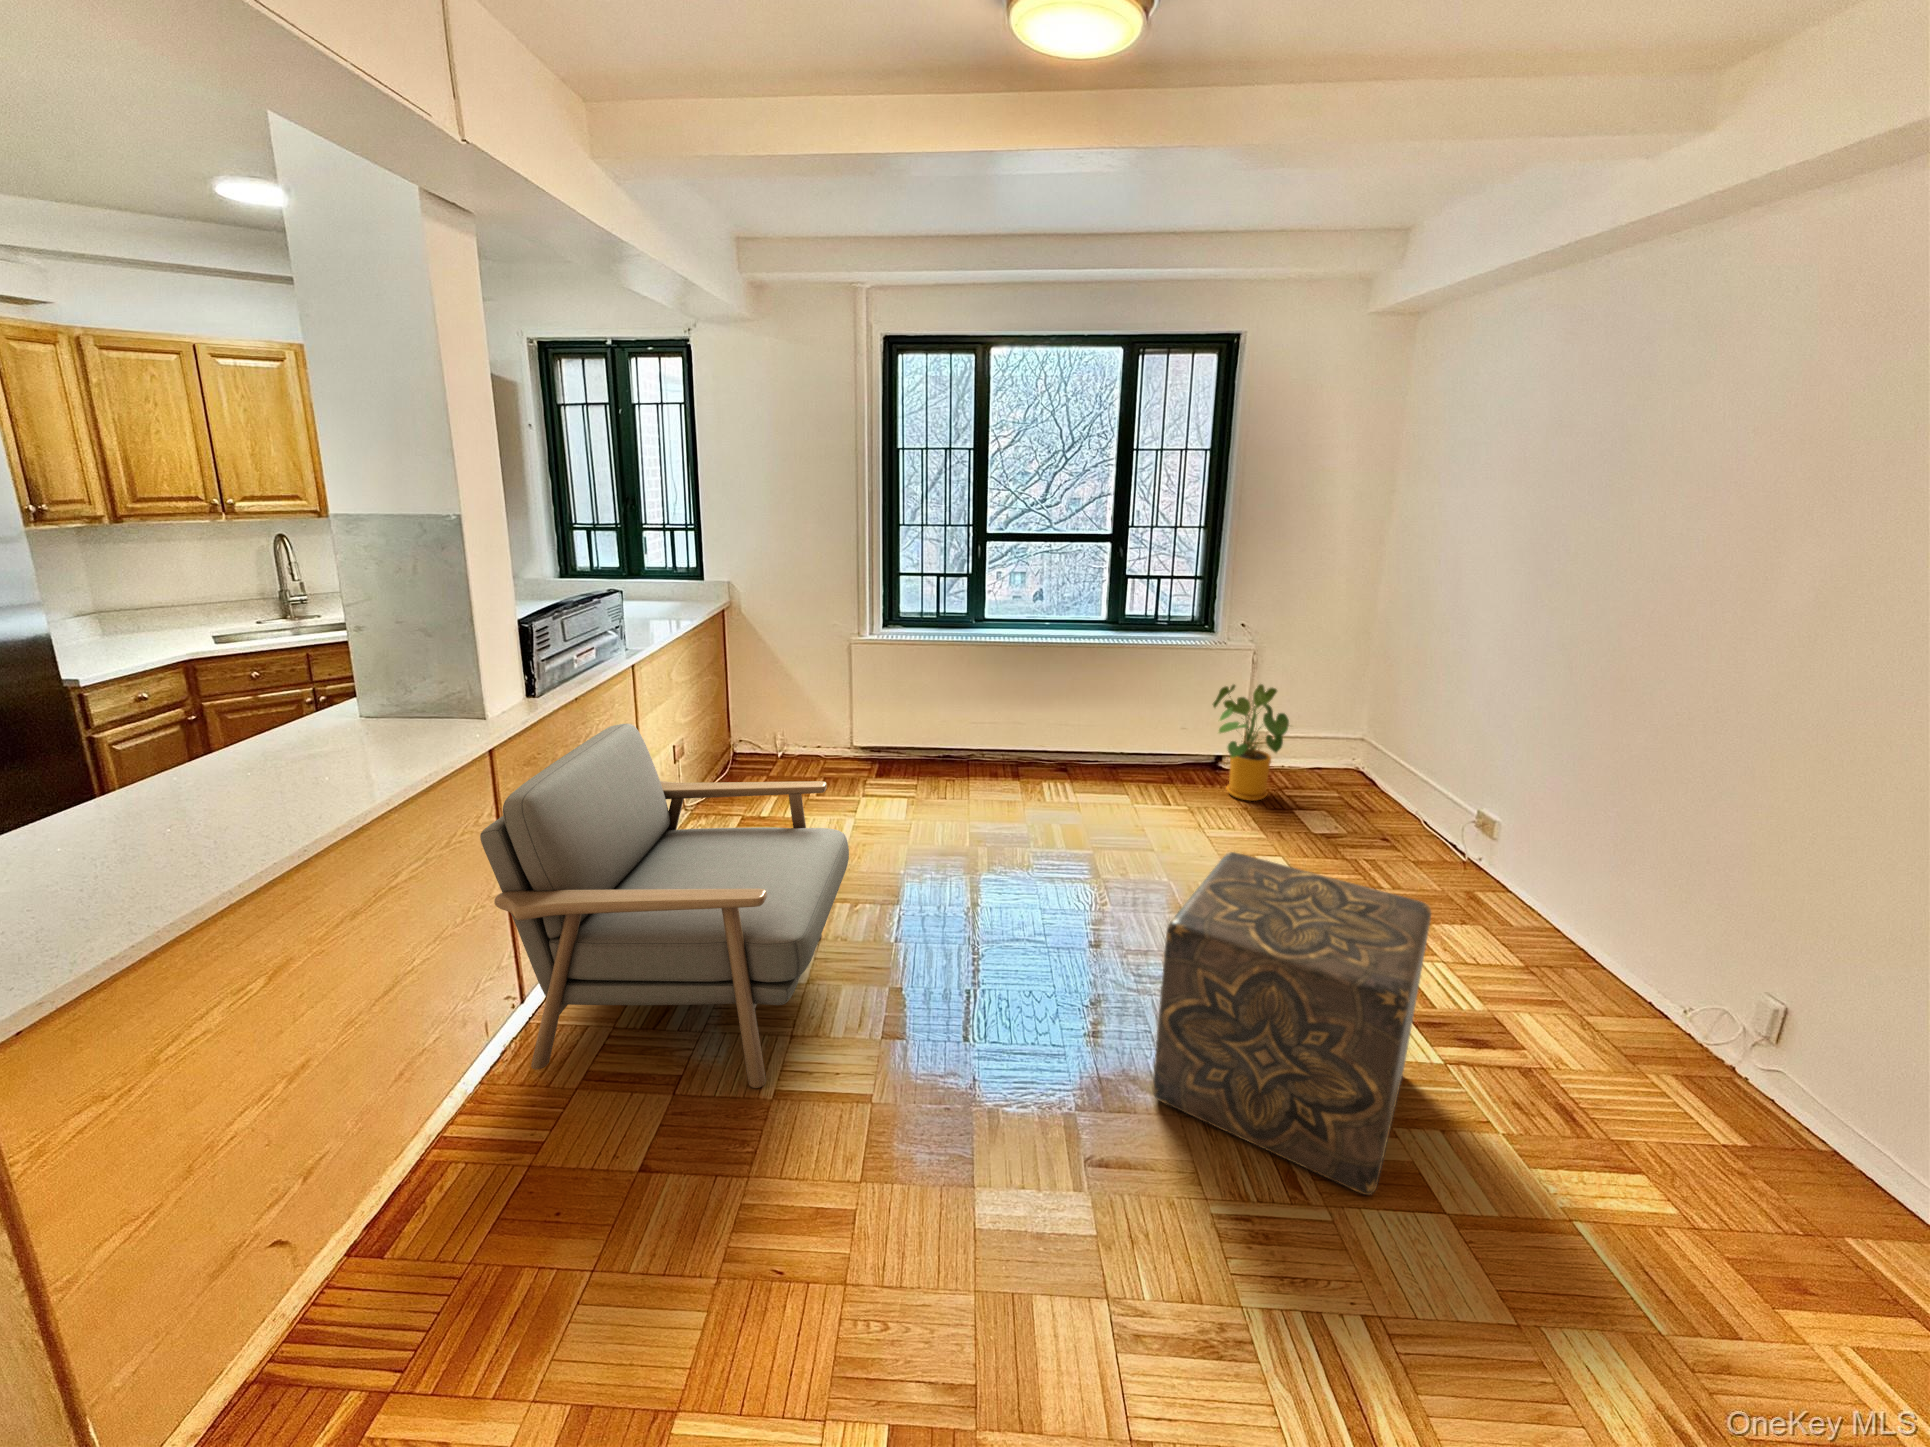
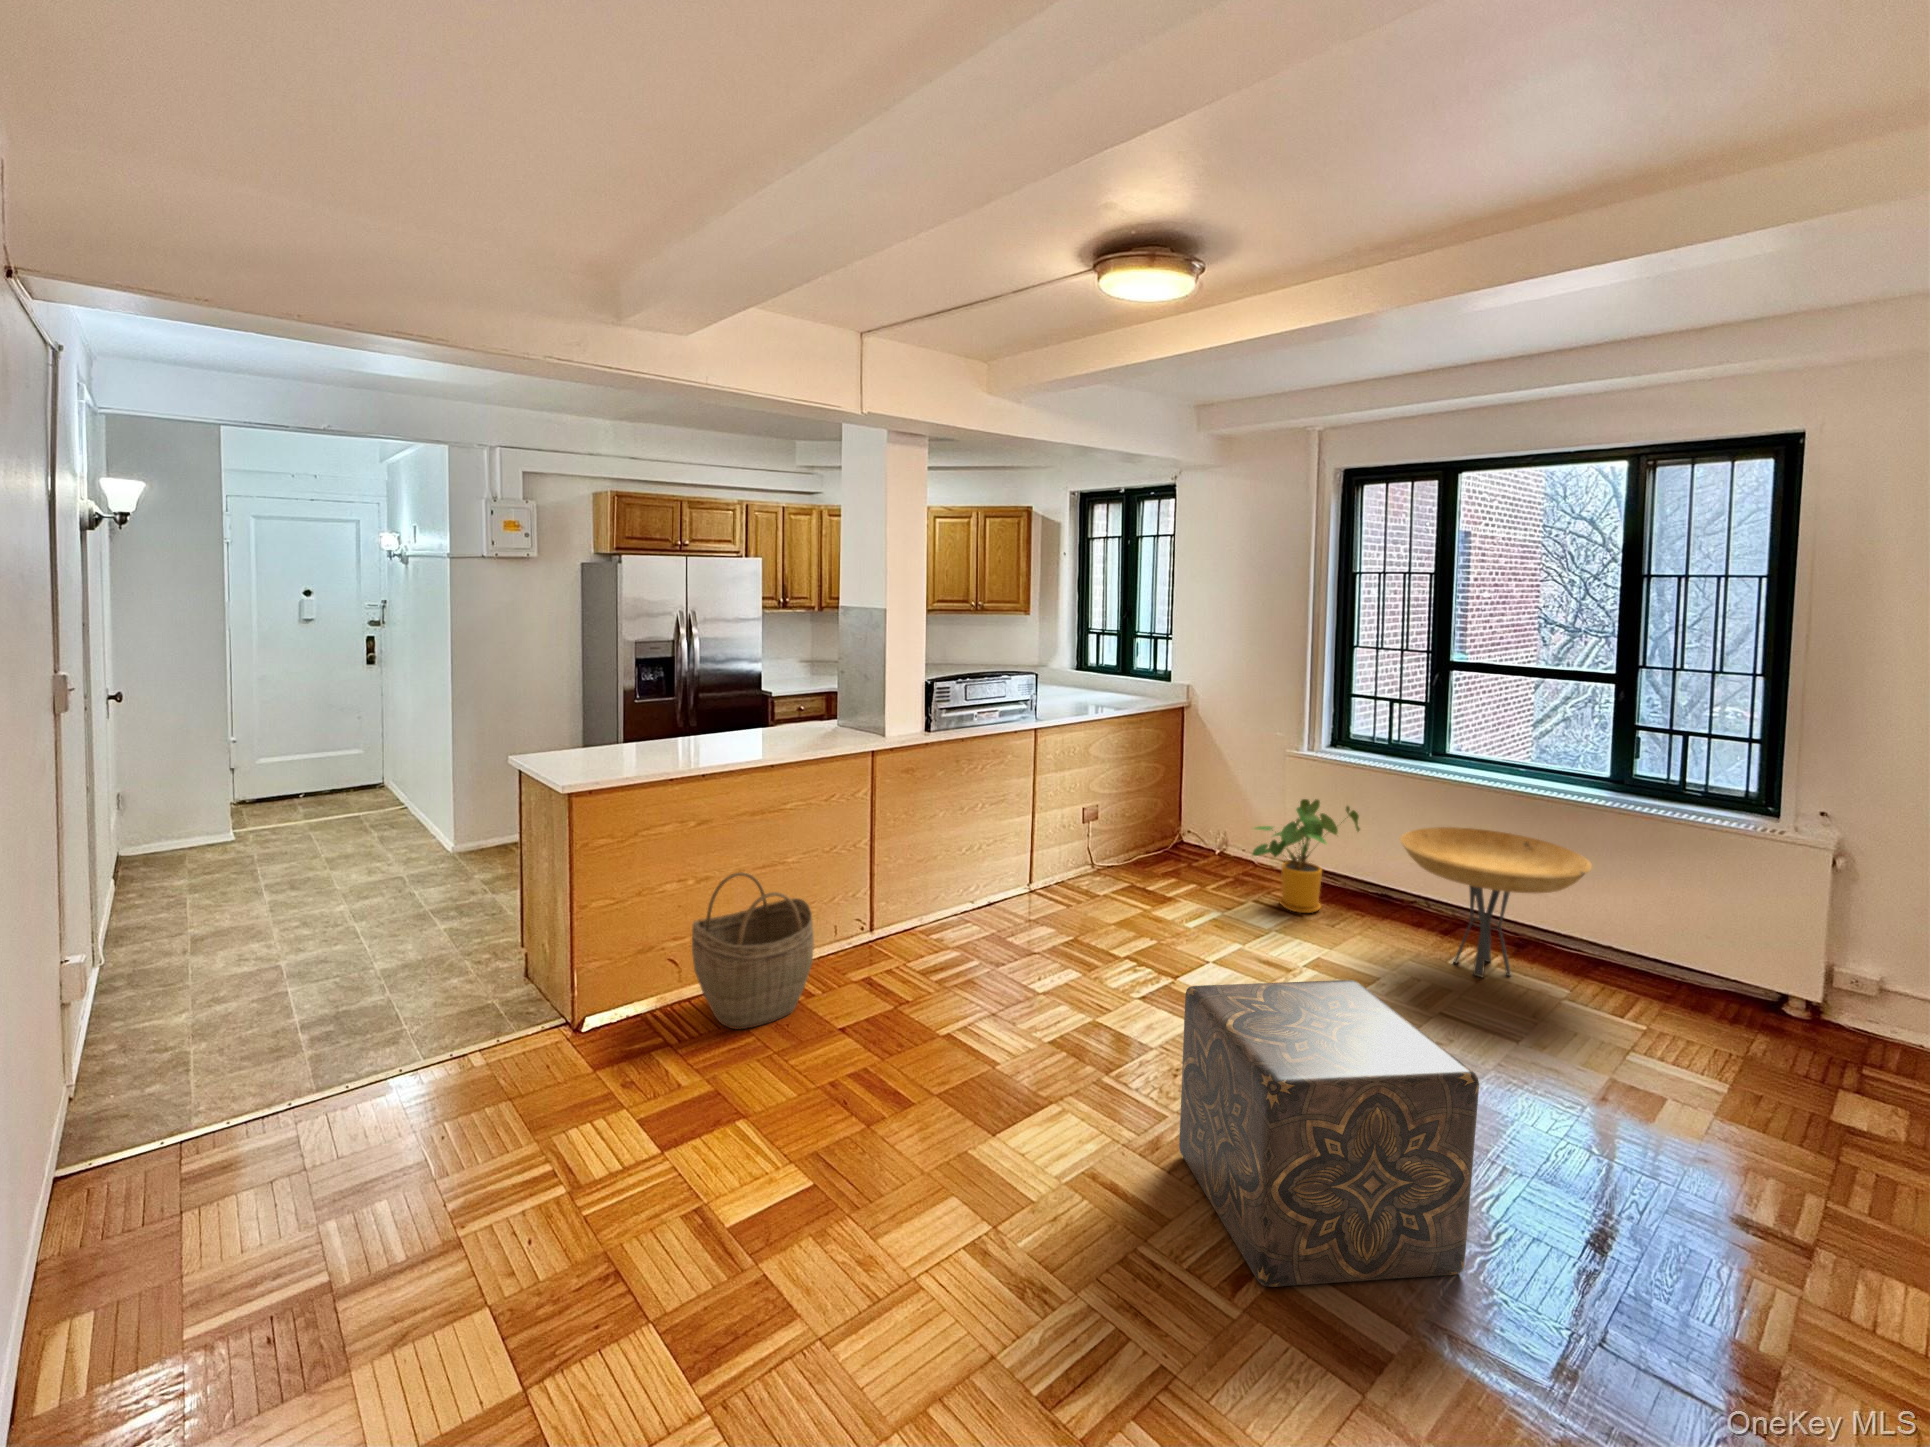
side table: none [1008,679,1150,803] -> present [1400,827,1592,977]
house plant: present [1213,684,1289,801] -> present [1252,799,1360,913]
armchair: present [480,724,849,1088] -> none [848,766,1097,1019]
woven basket: none [292,1030,551,1340] -> present [692,872,814,1029]

